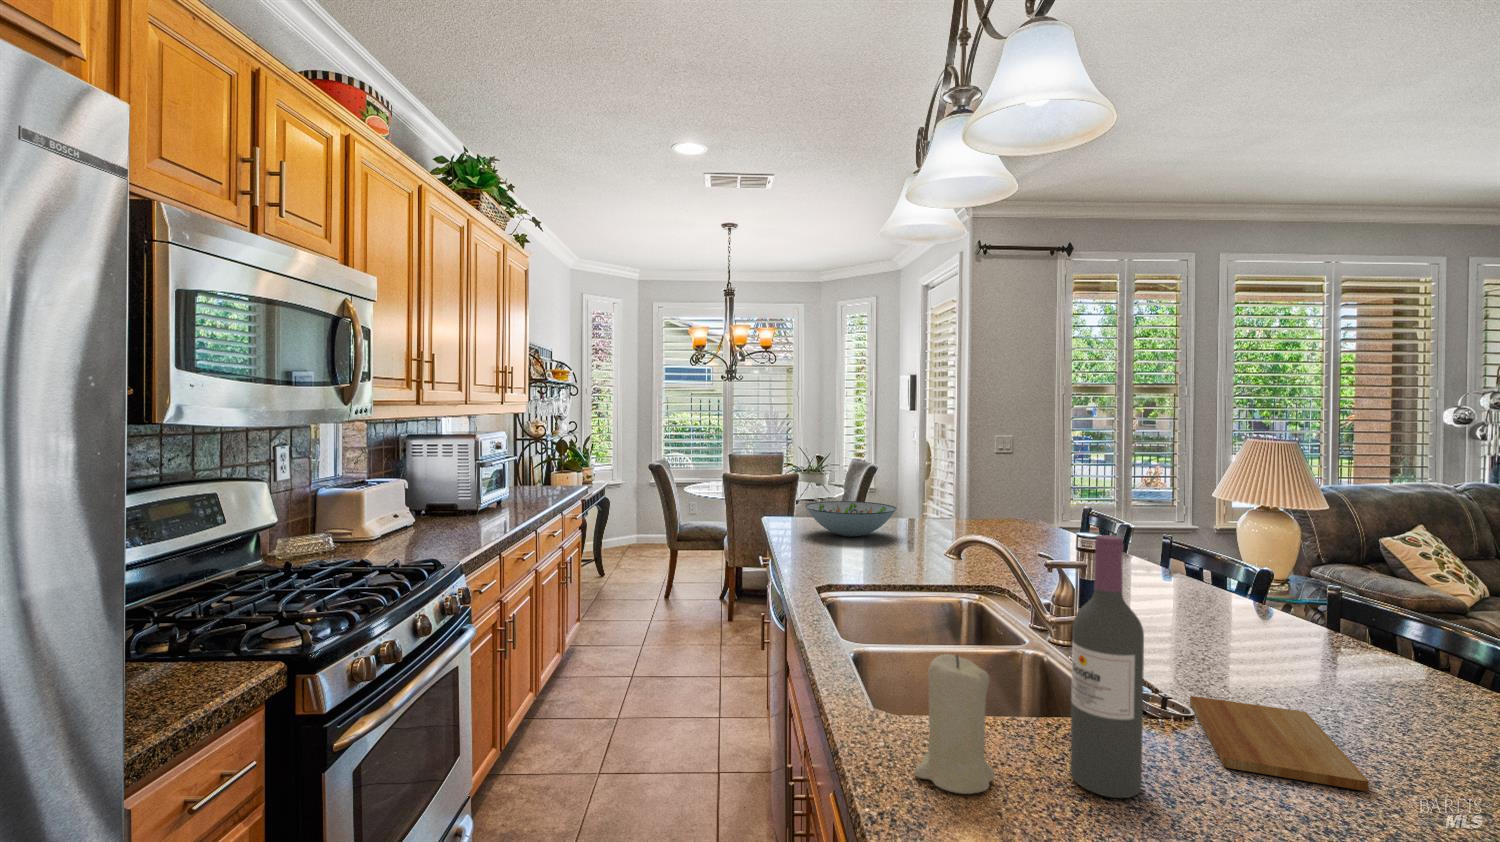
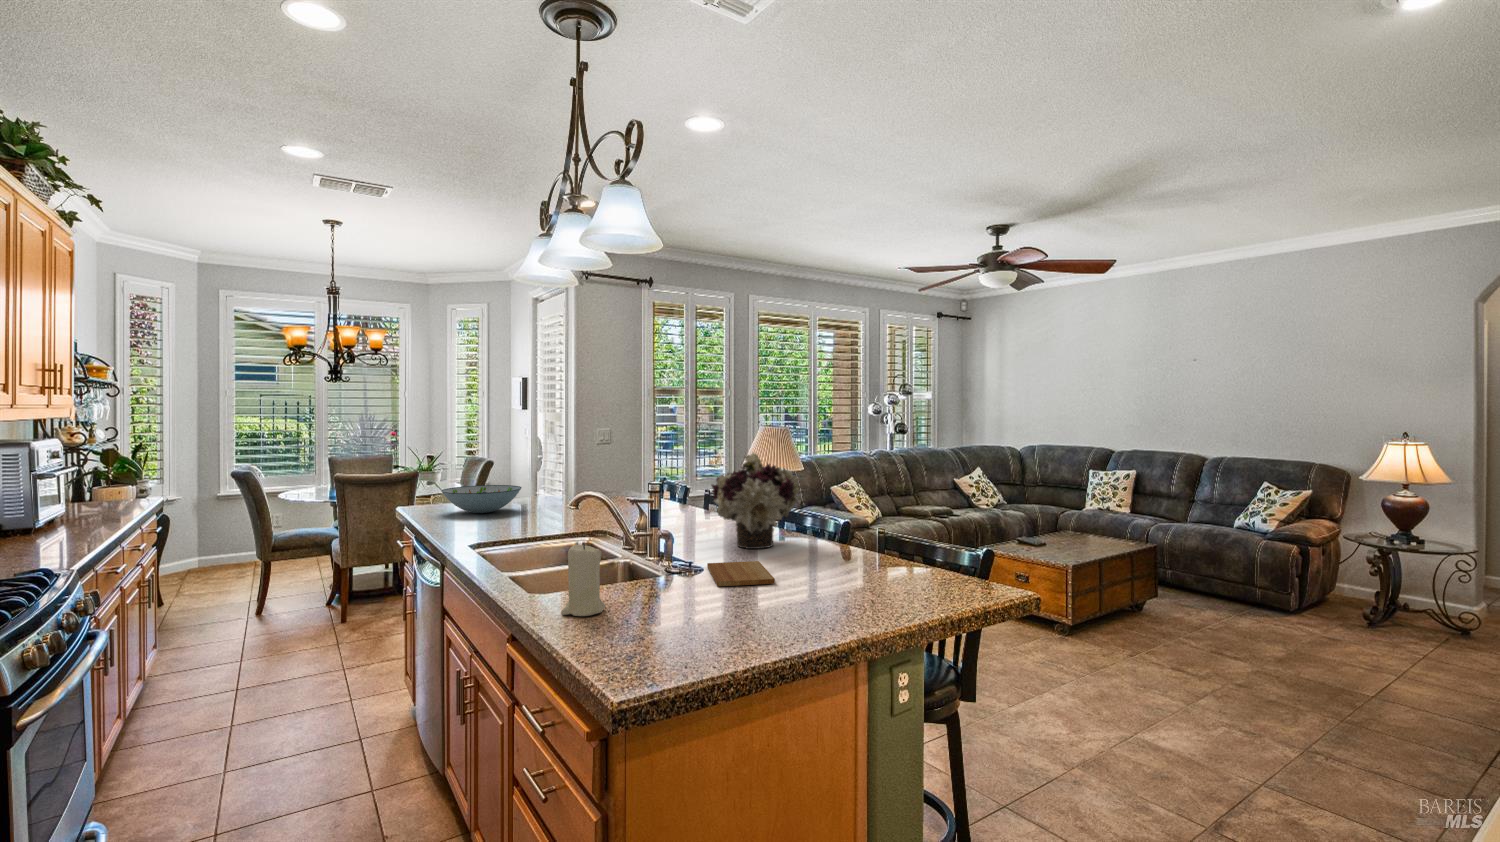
flower arrangement: none [1186,493,1391,672] -> present [712,453,799,549]
wine bottle: present [1070,535,1144,798] -> none [644,470,678,604]

